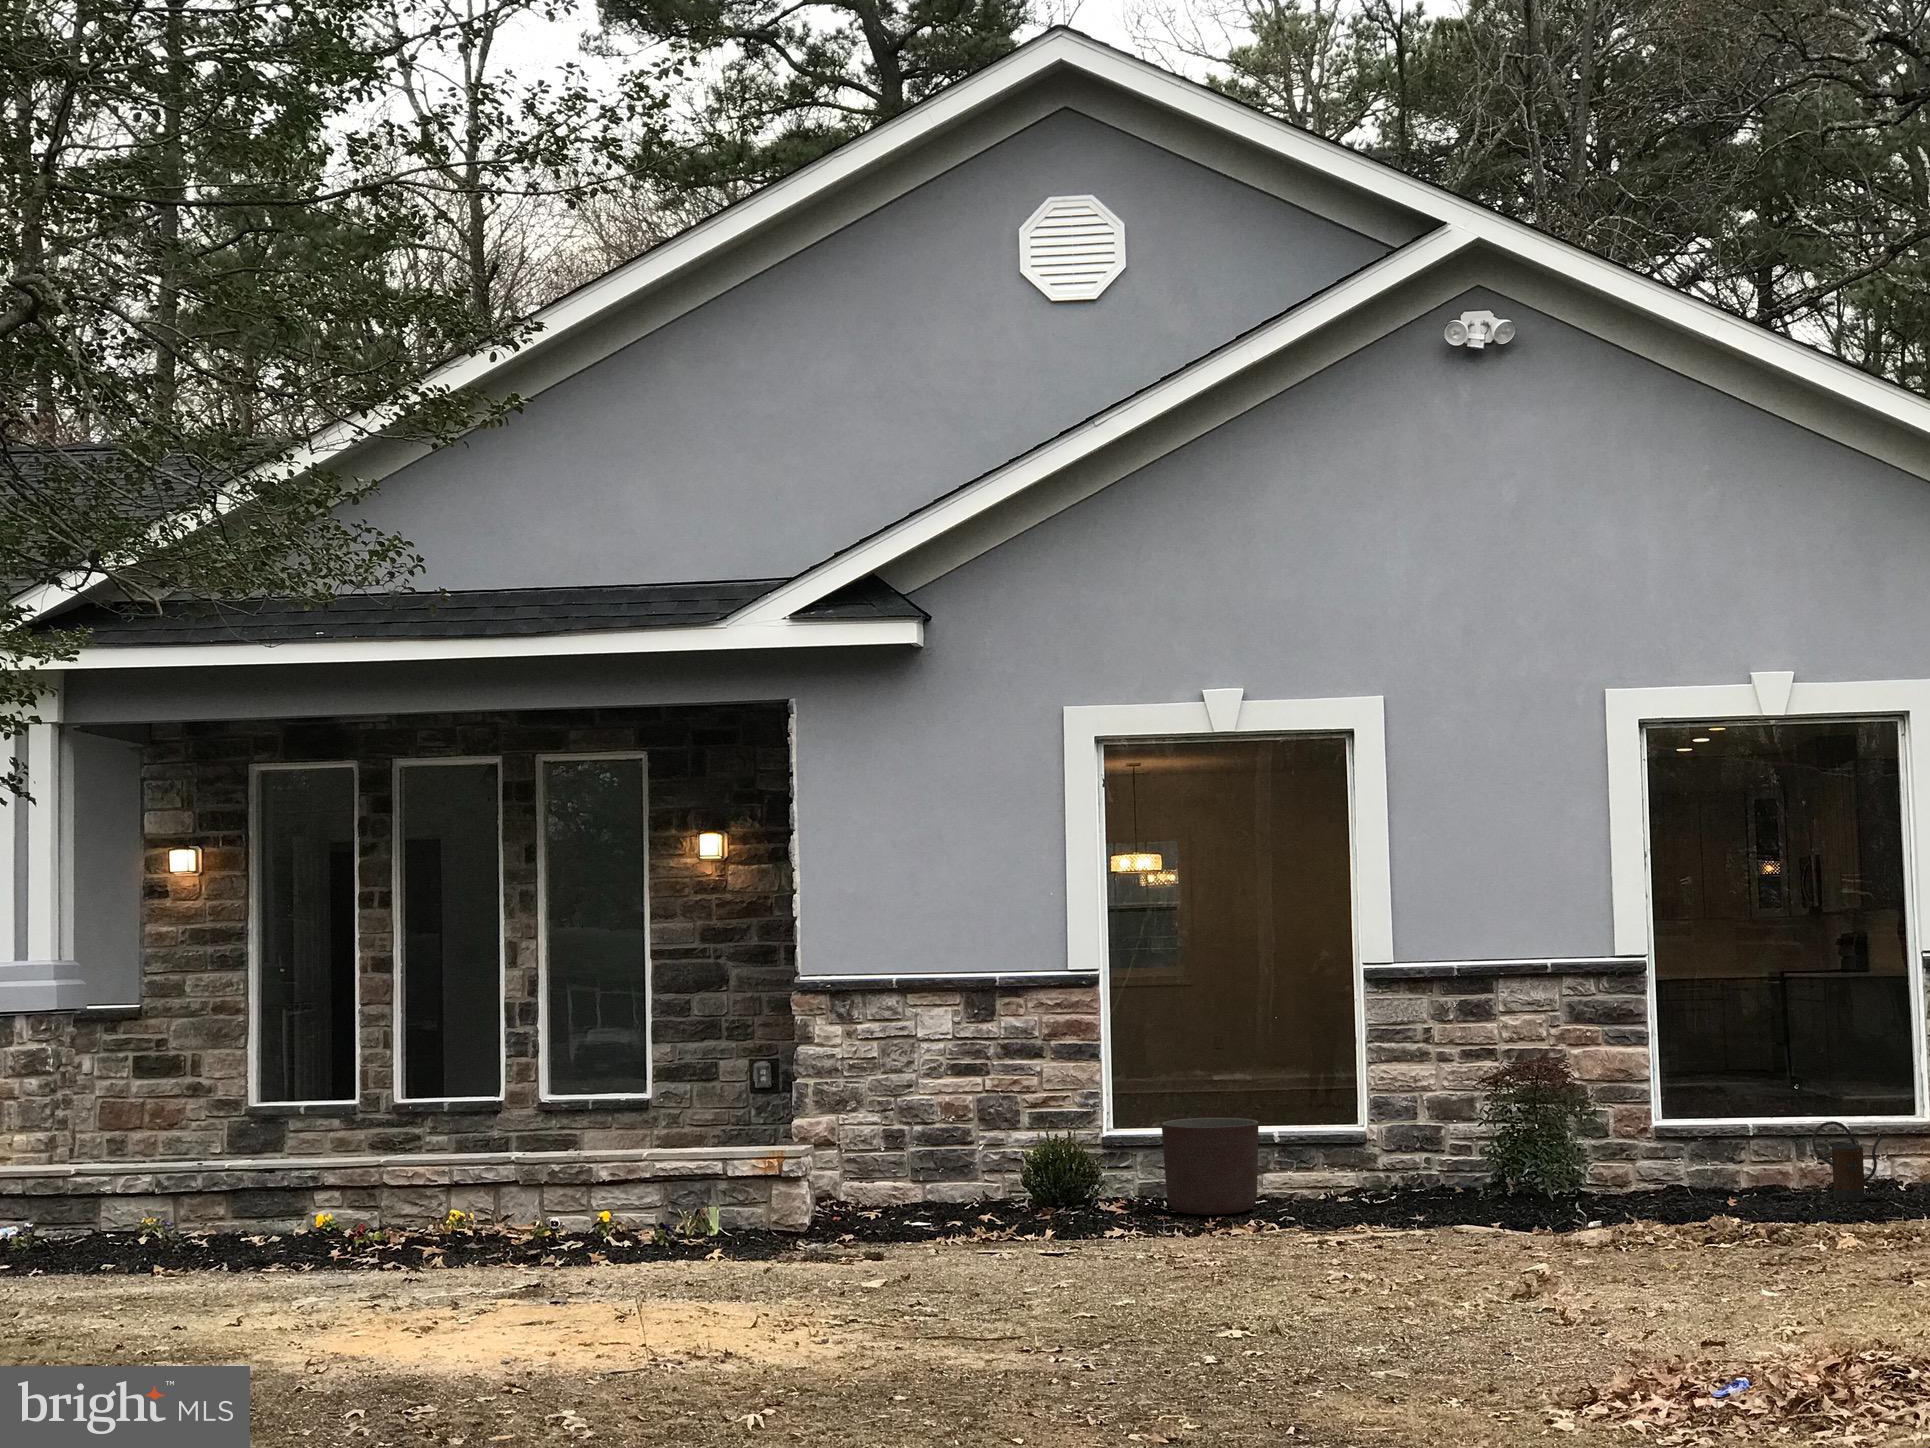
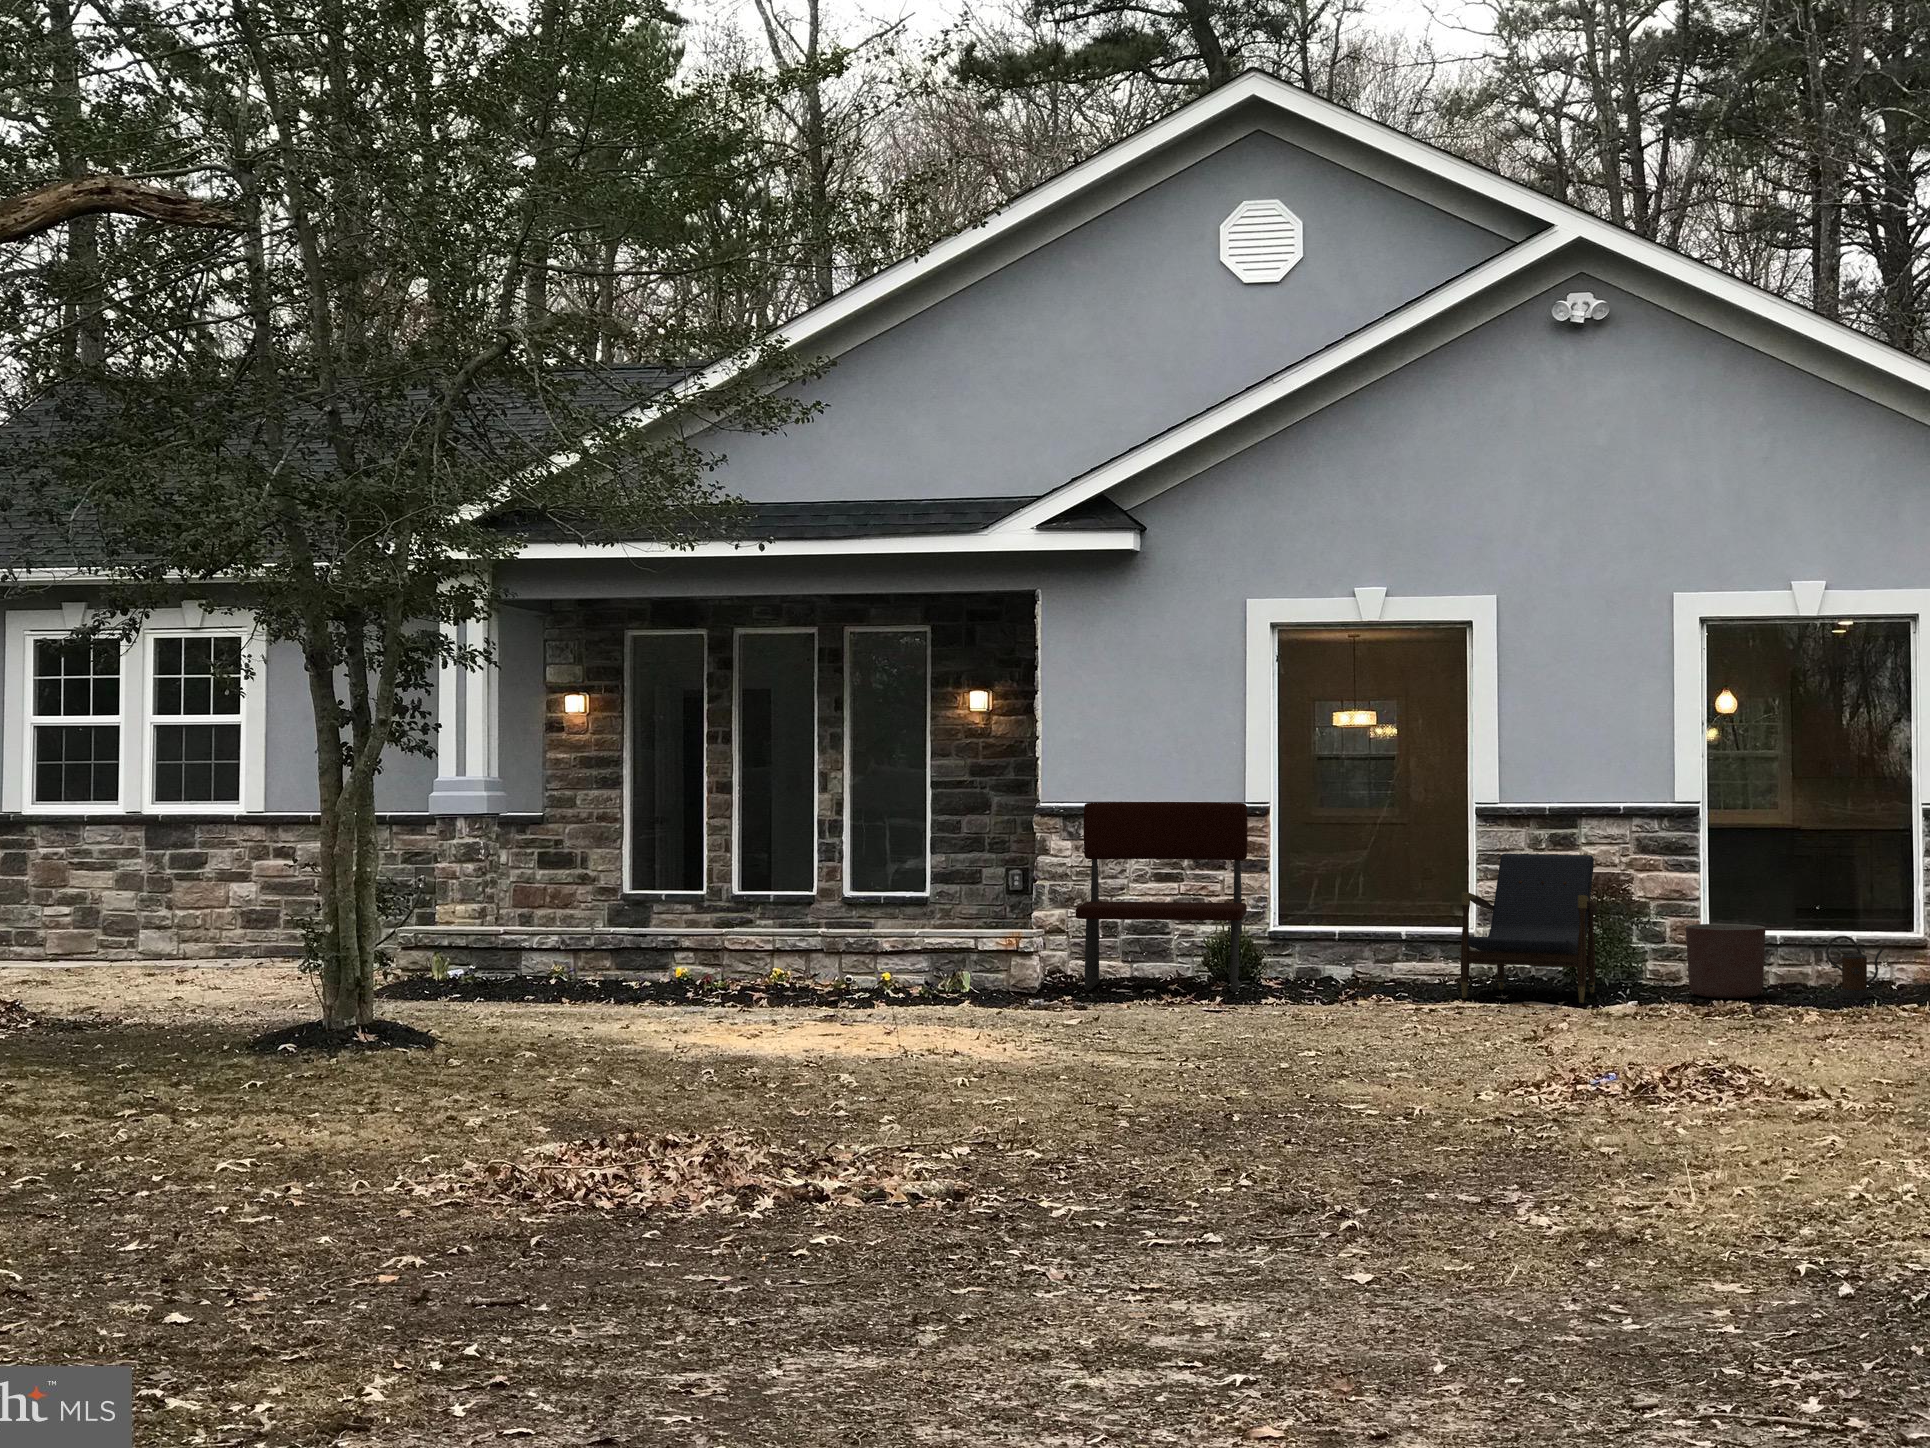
bench: none [860,970,1082,1227] -> present [1076,802,1248,992]
lounge chair: none [1365,1027,1533,1223] -> present [1461,854,1598,1003]
planter: present [1162,1118,1258,1215] -> present [1686,924,1765,998]

